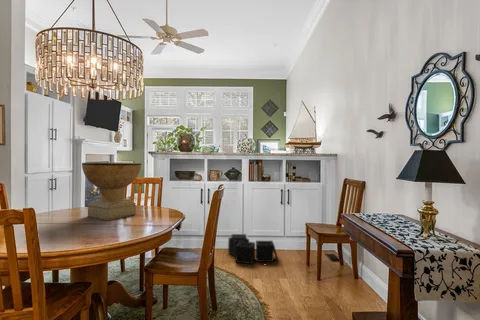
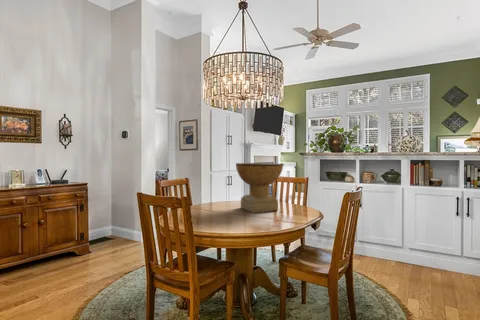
storage bin: present [228,234,278,264] -> none [383,243,450,286]

